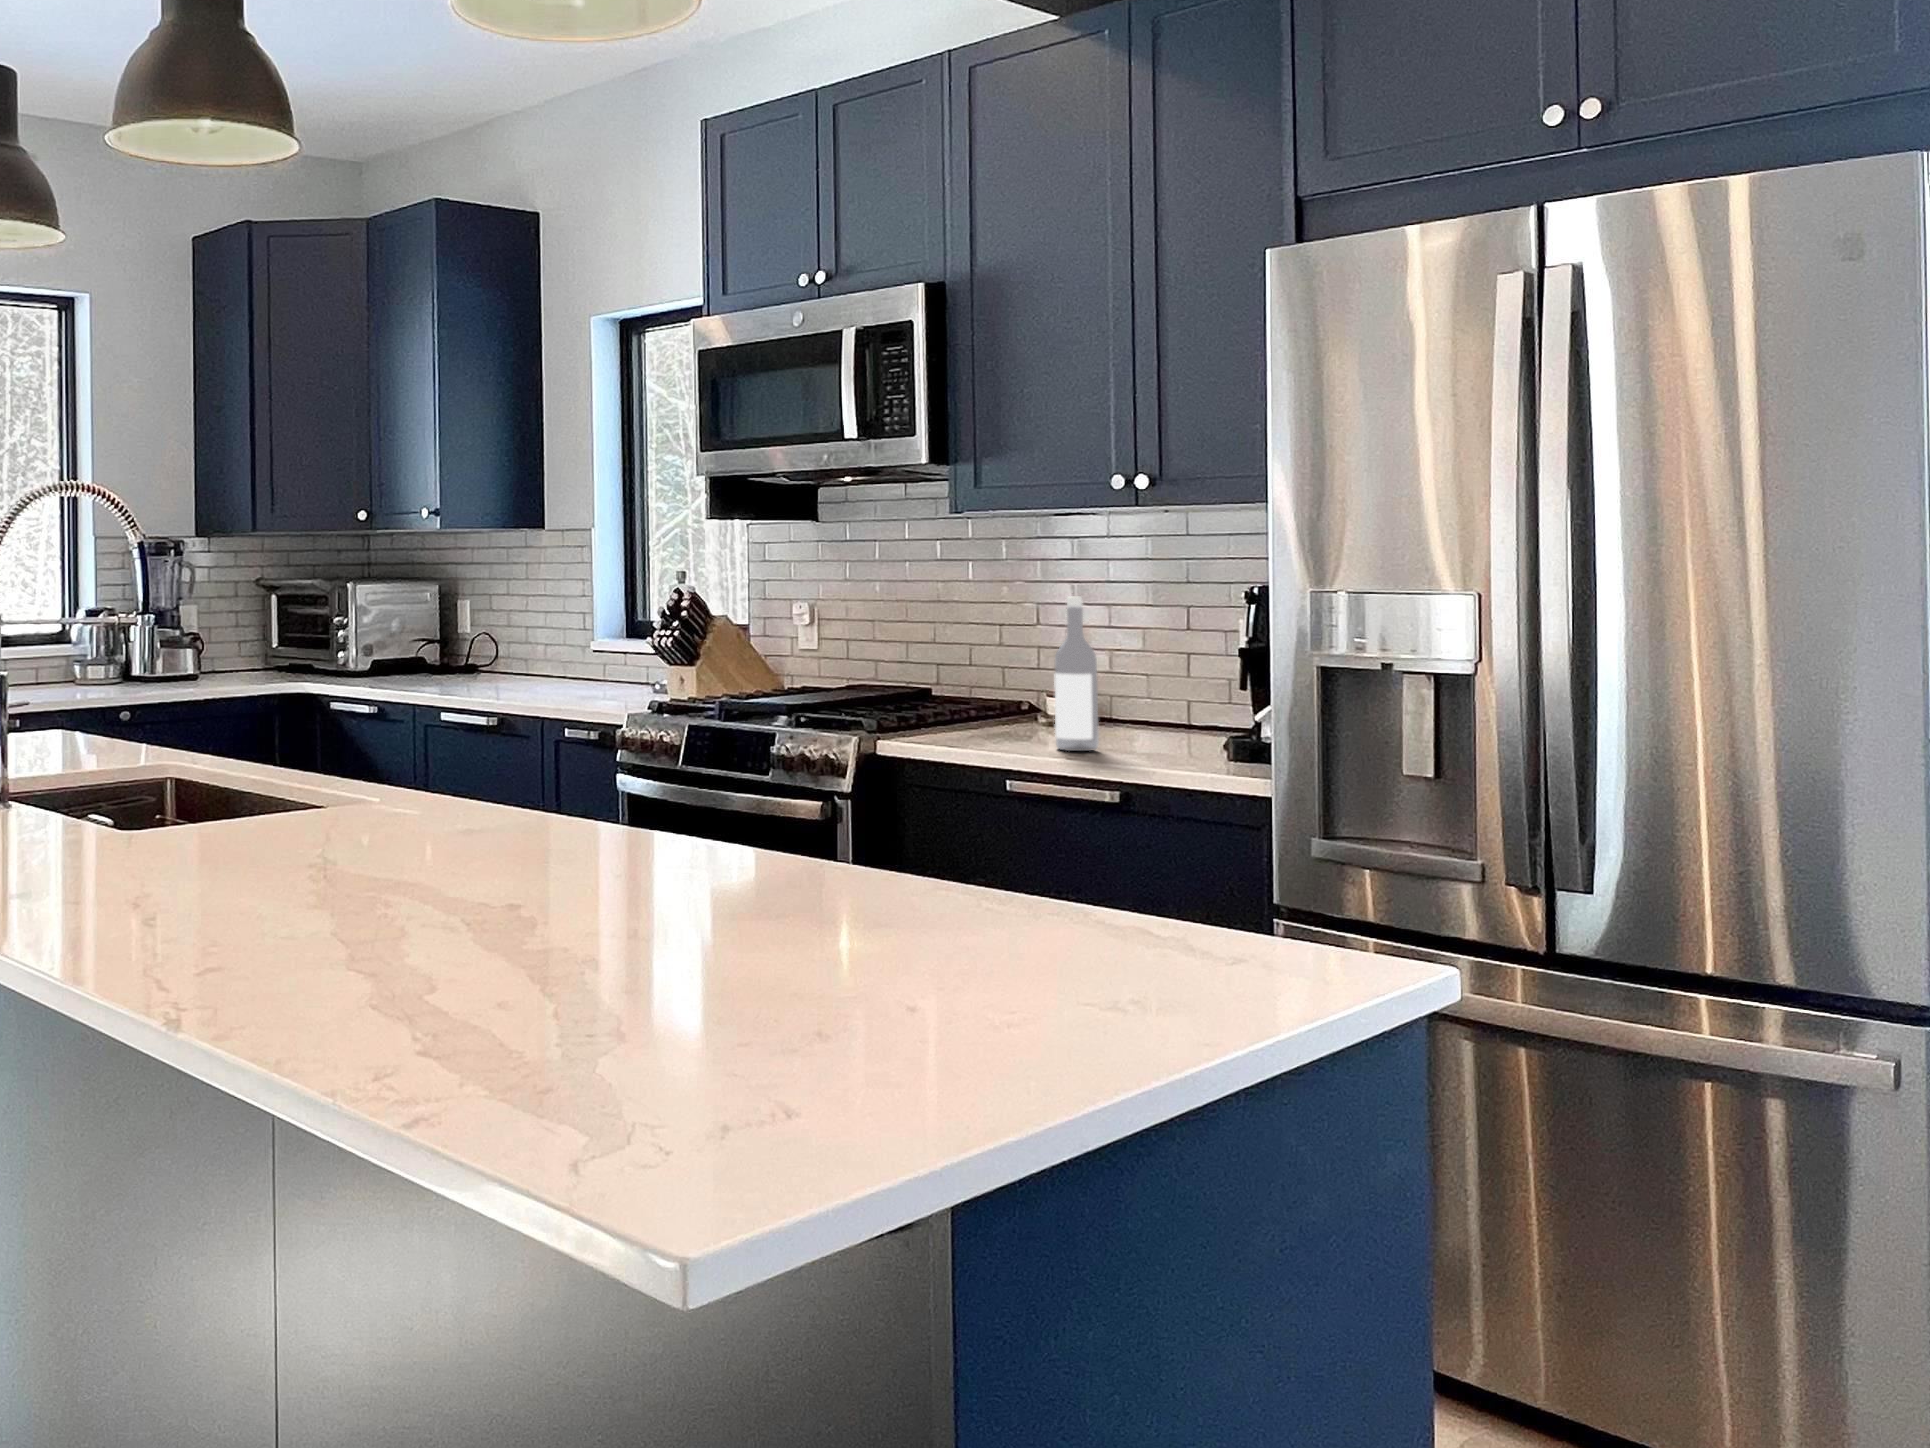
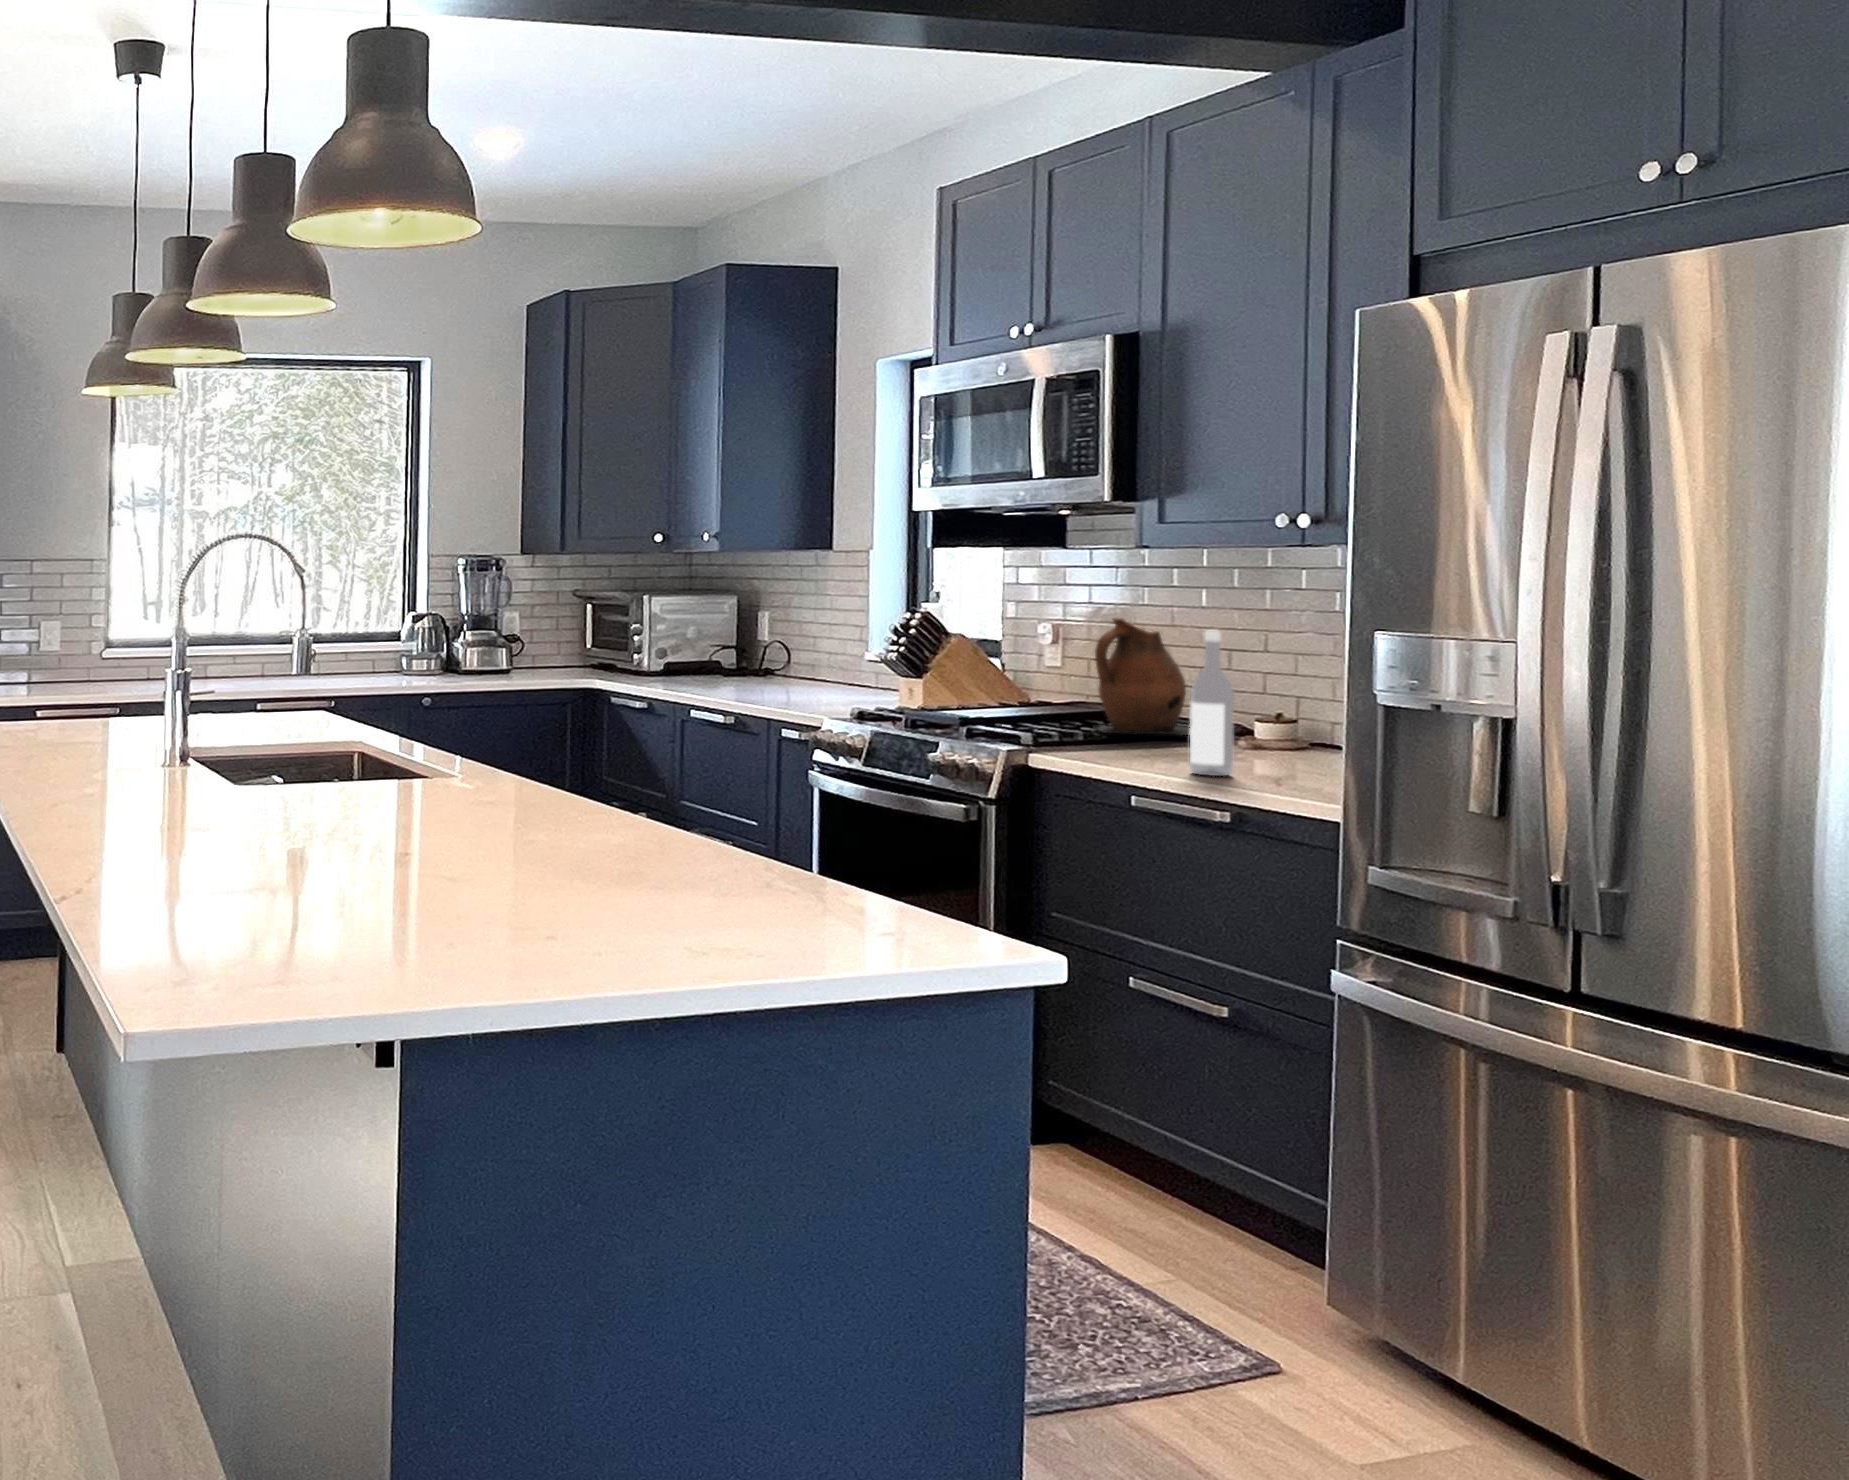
ceramic pitcher: none [904,589,1011,713] -> present [1095,618,1190,736]

